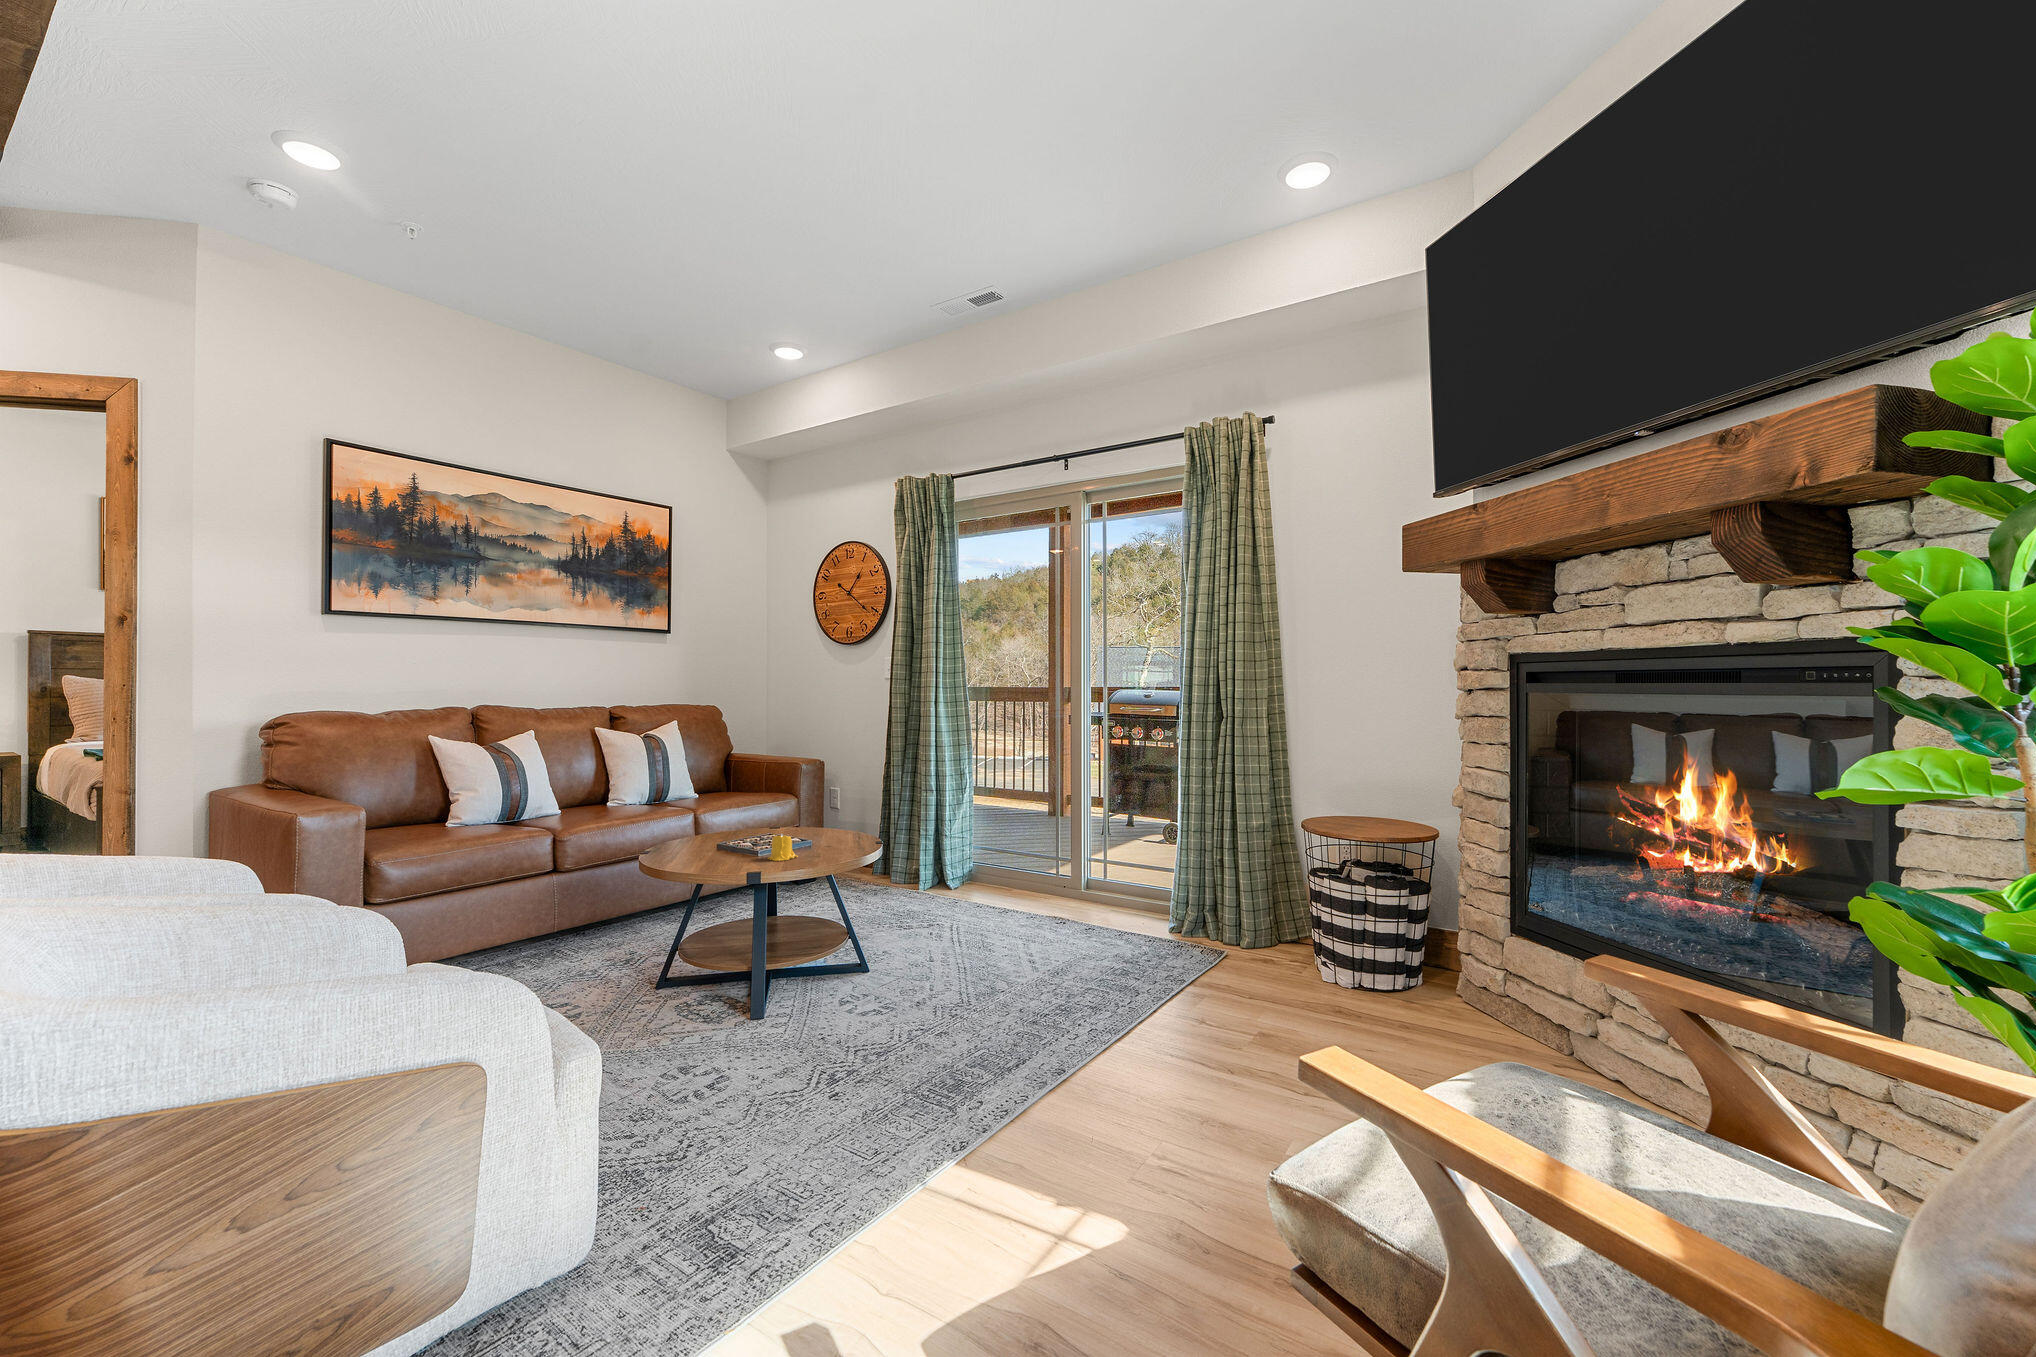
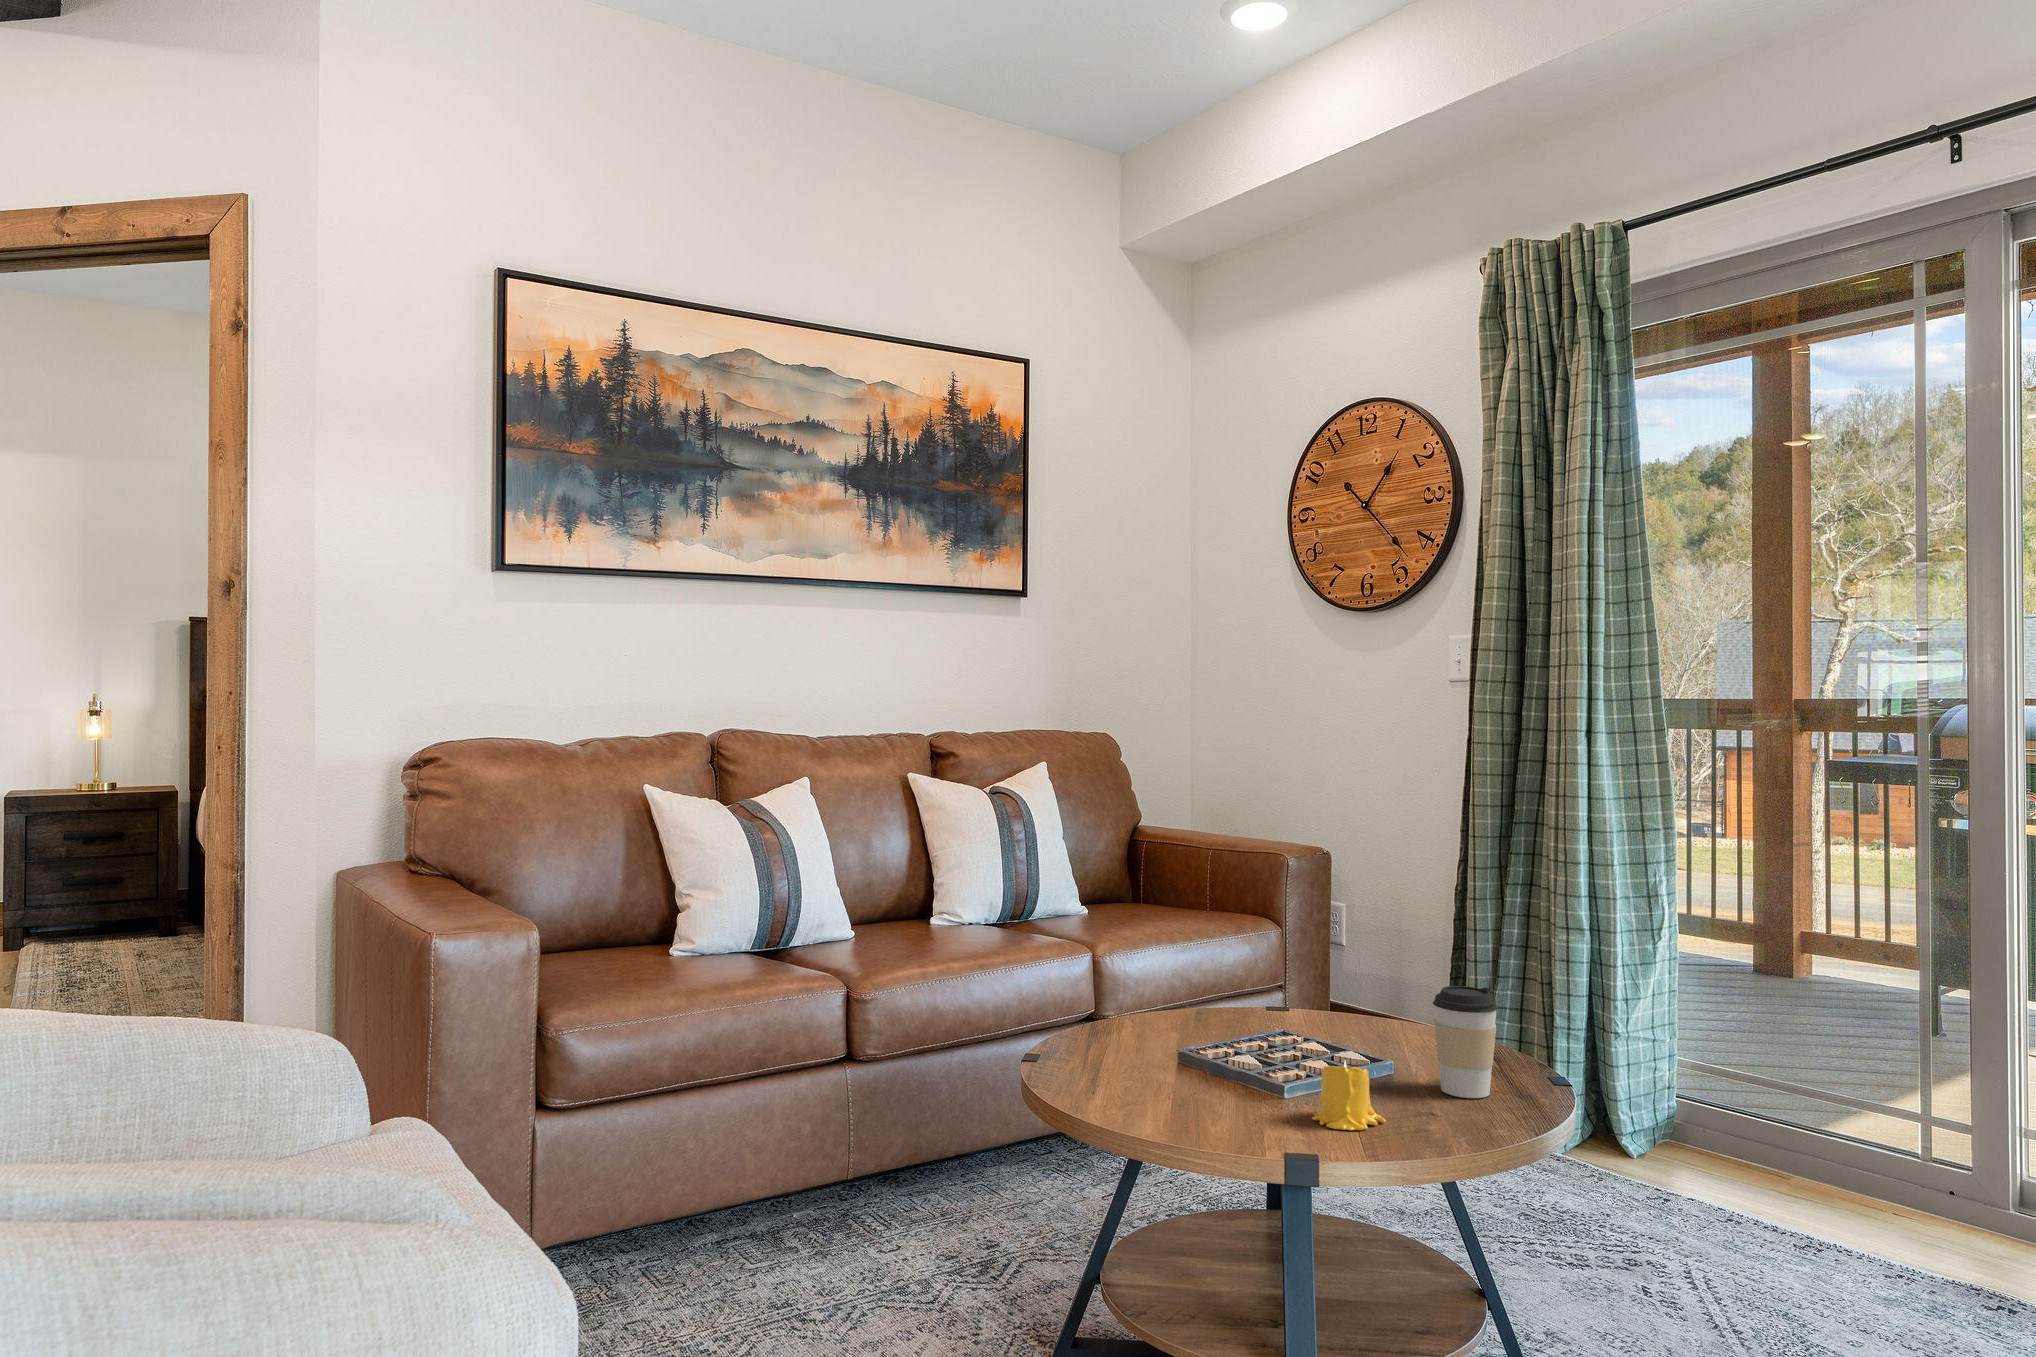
coffee cup: none [826,804,852,848] -> present [1433,986,1498,1098]

